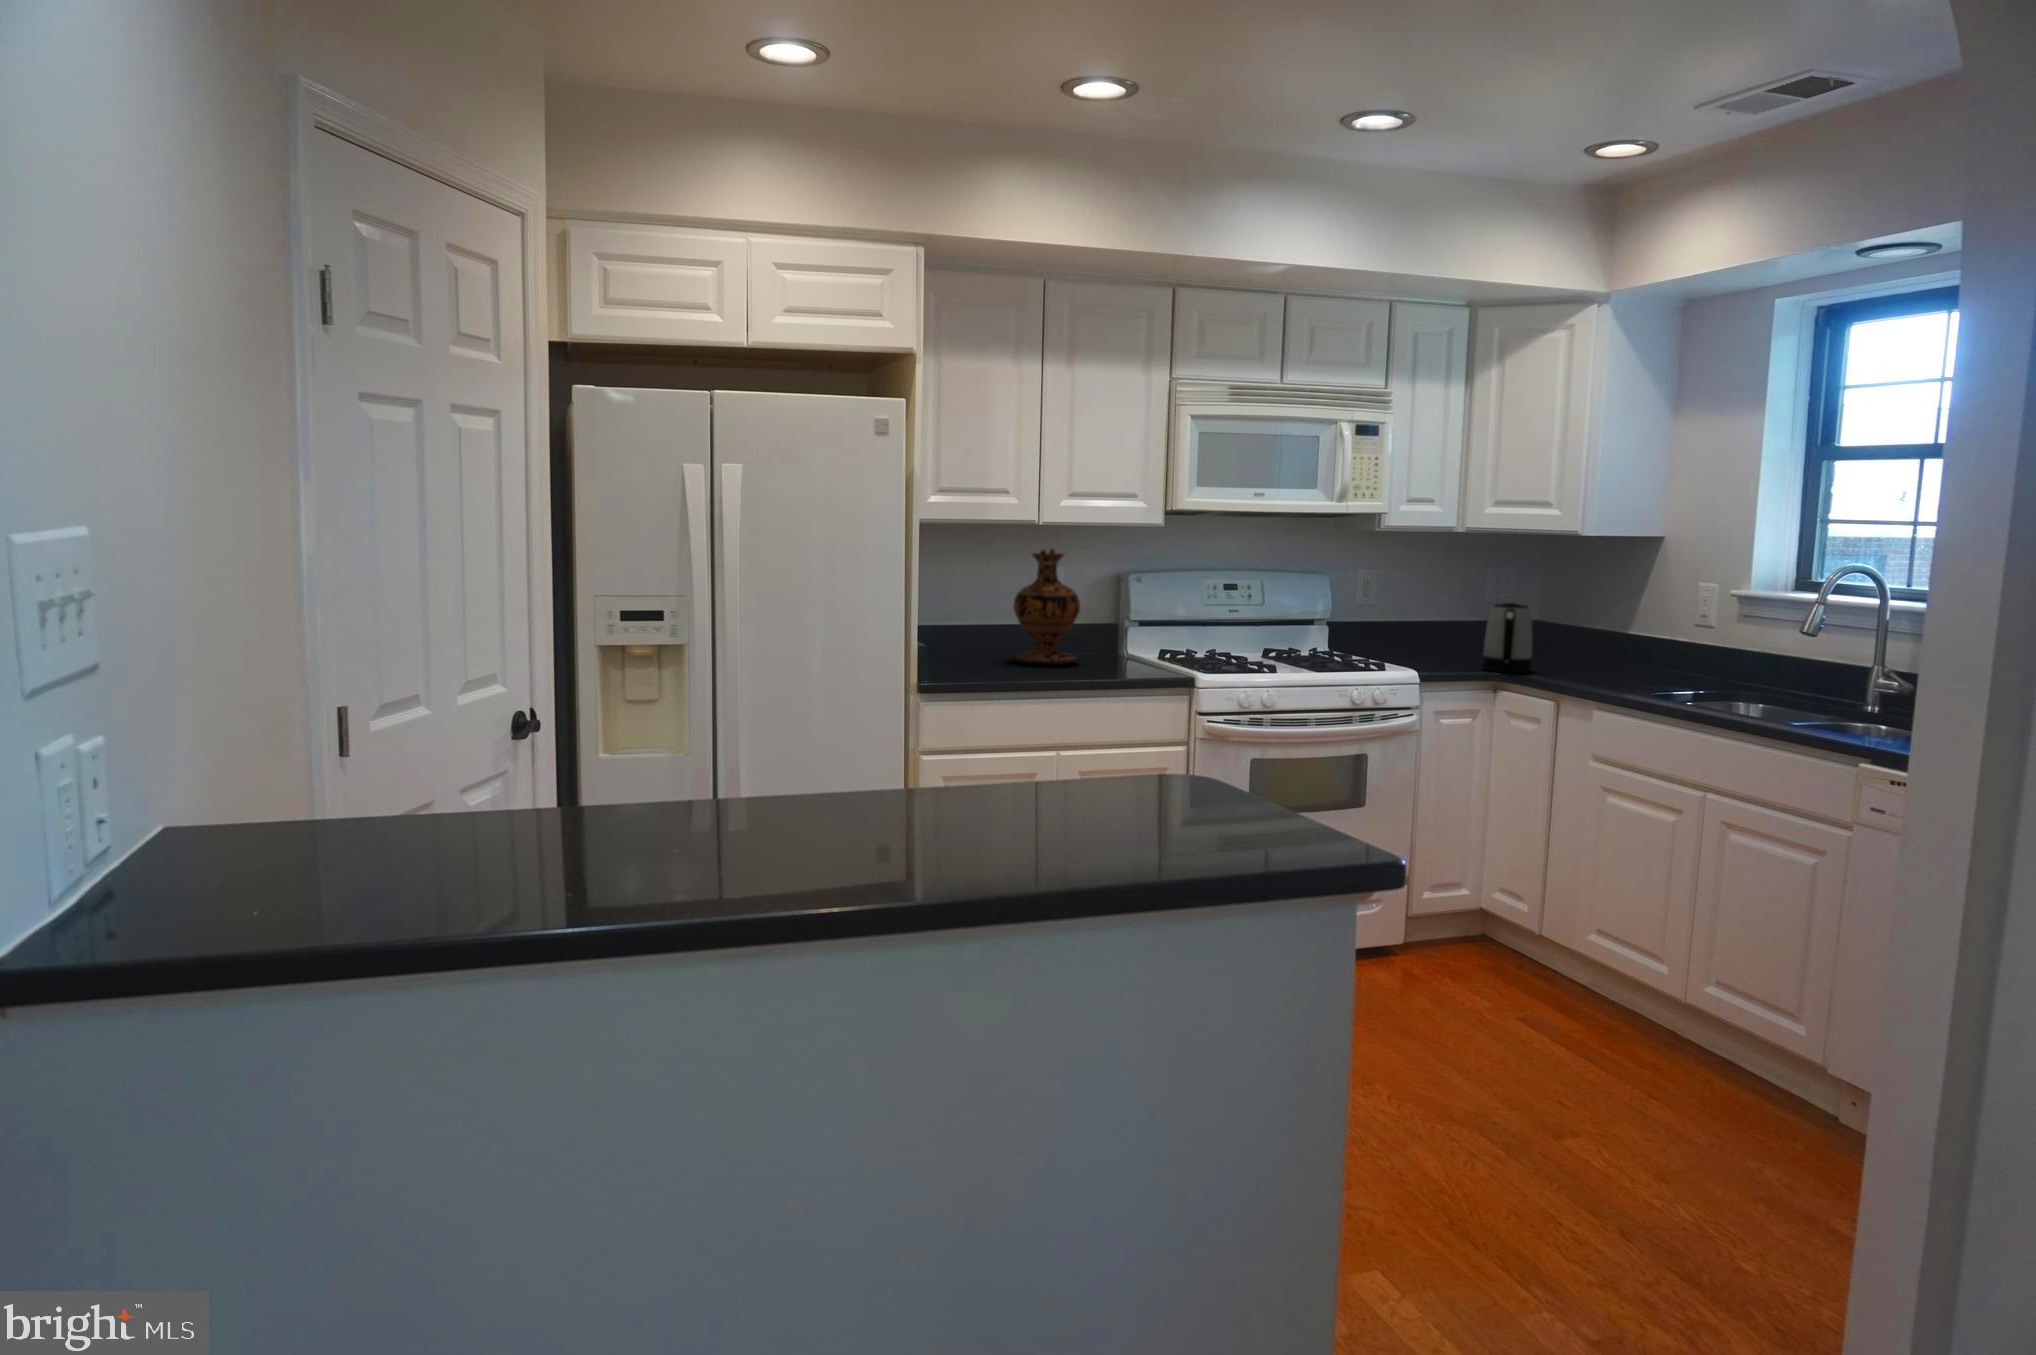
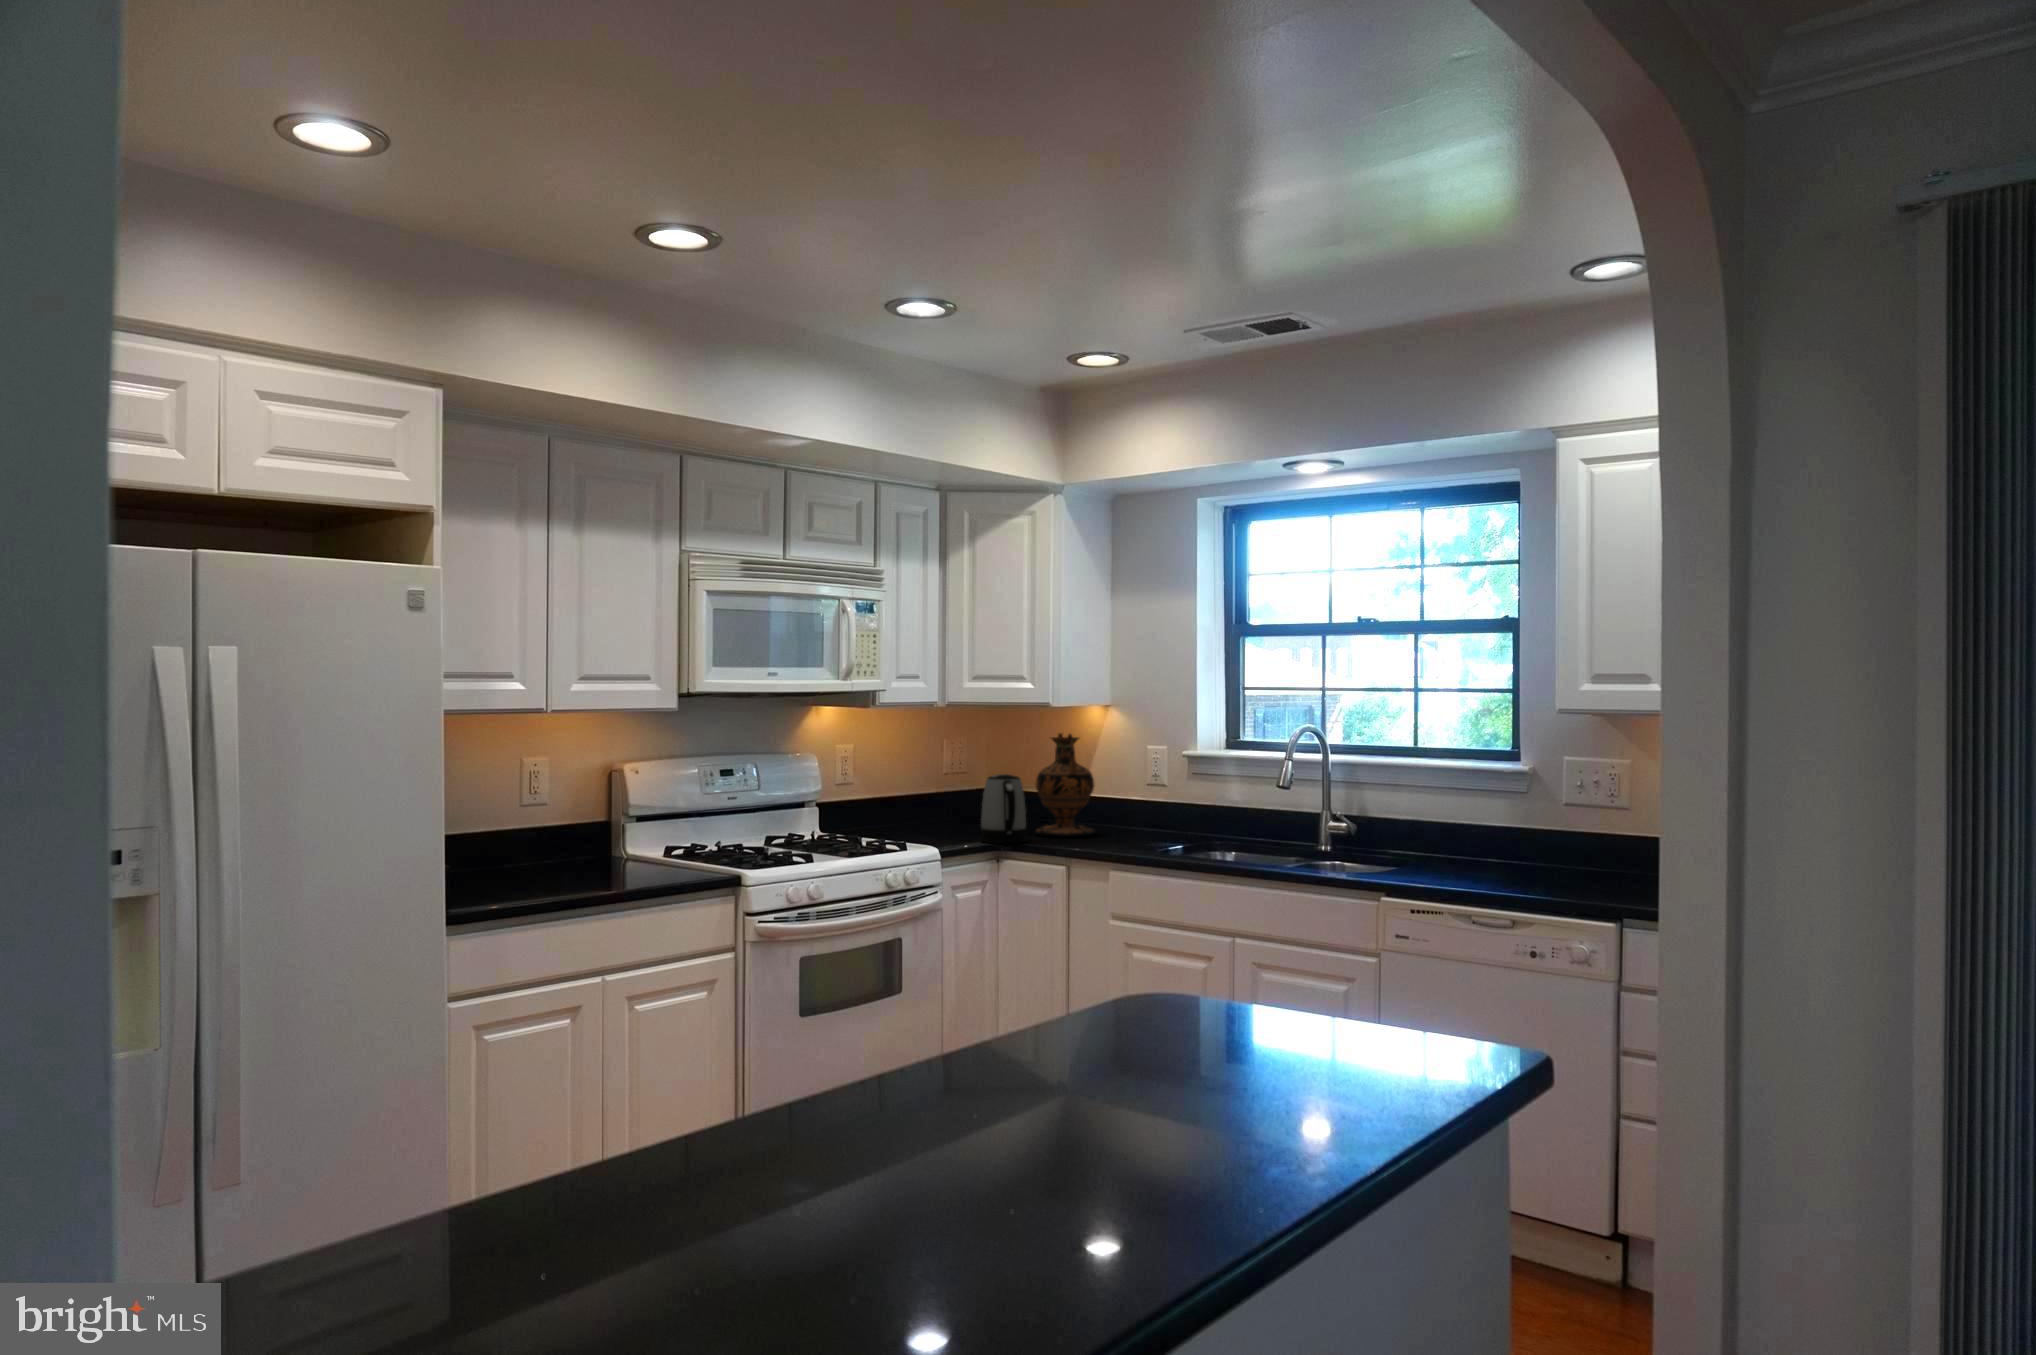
vase: present [1012,549,1080,665] -> present [1036,733,1095,837]

